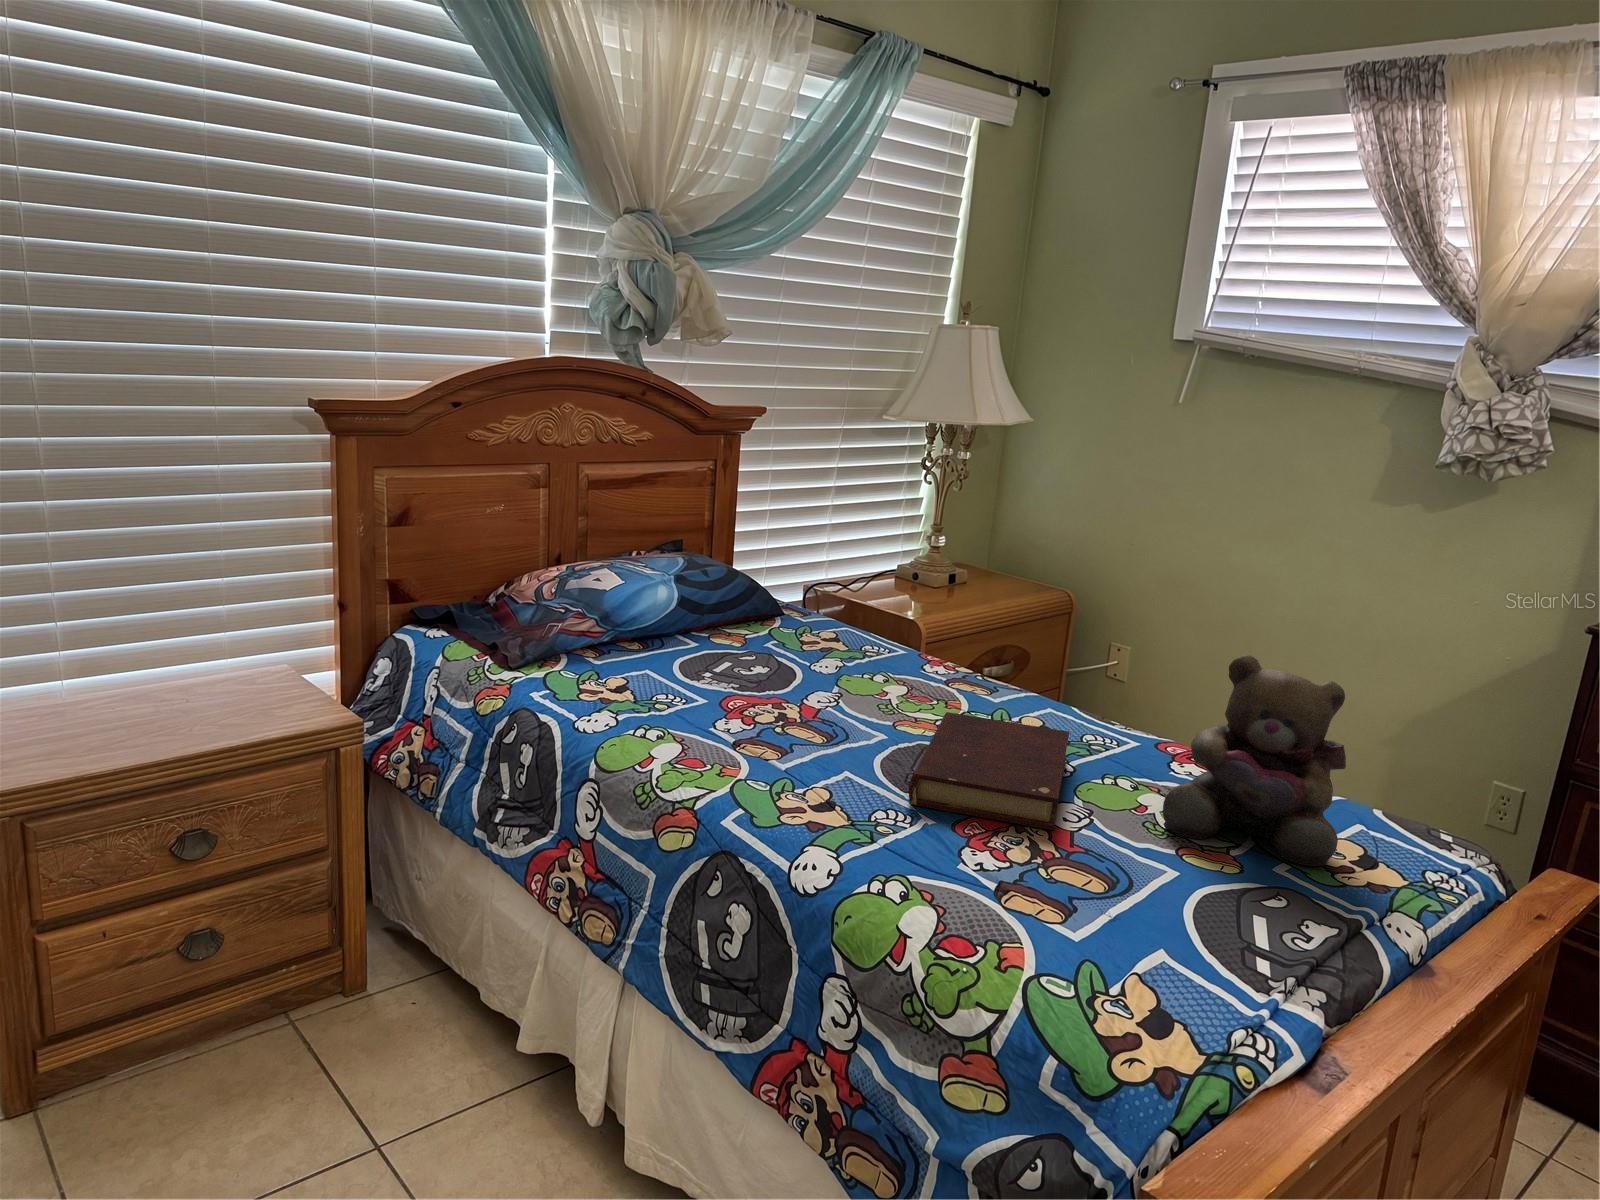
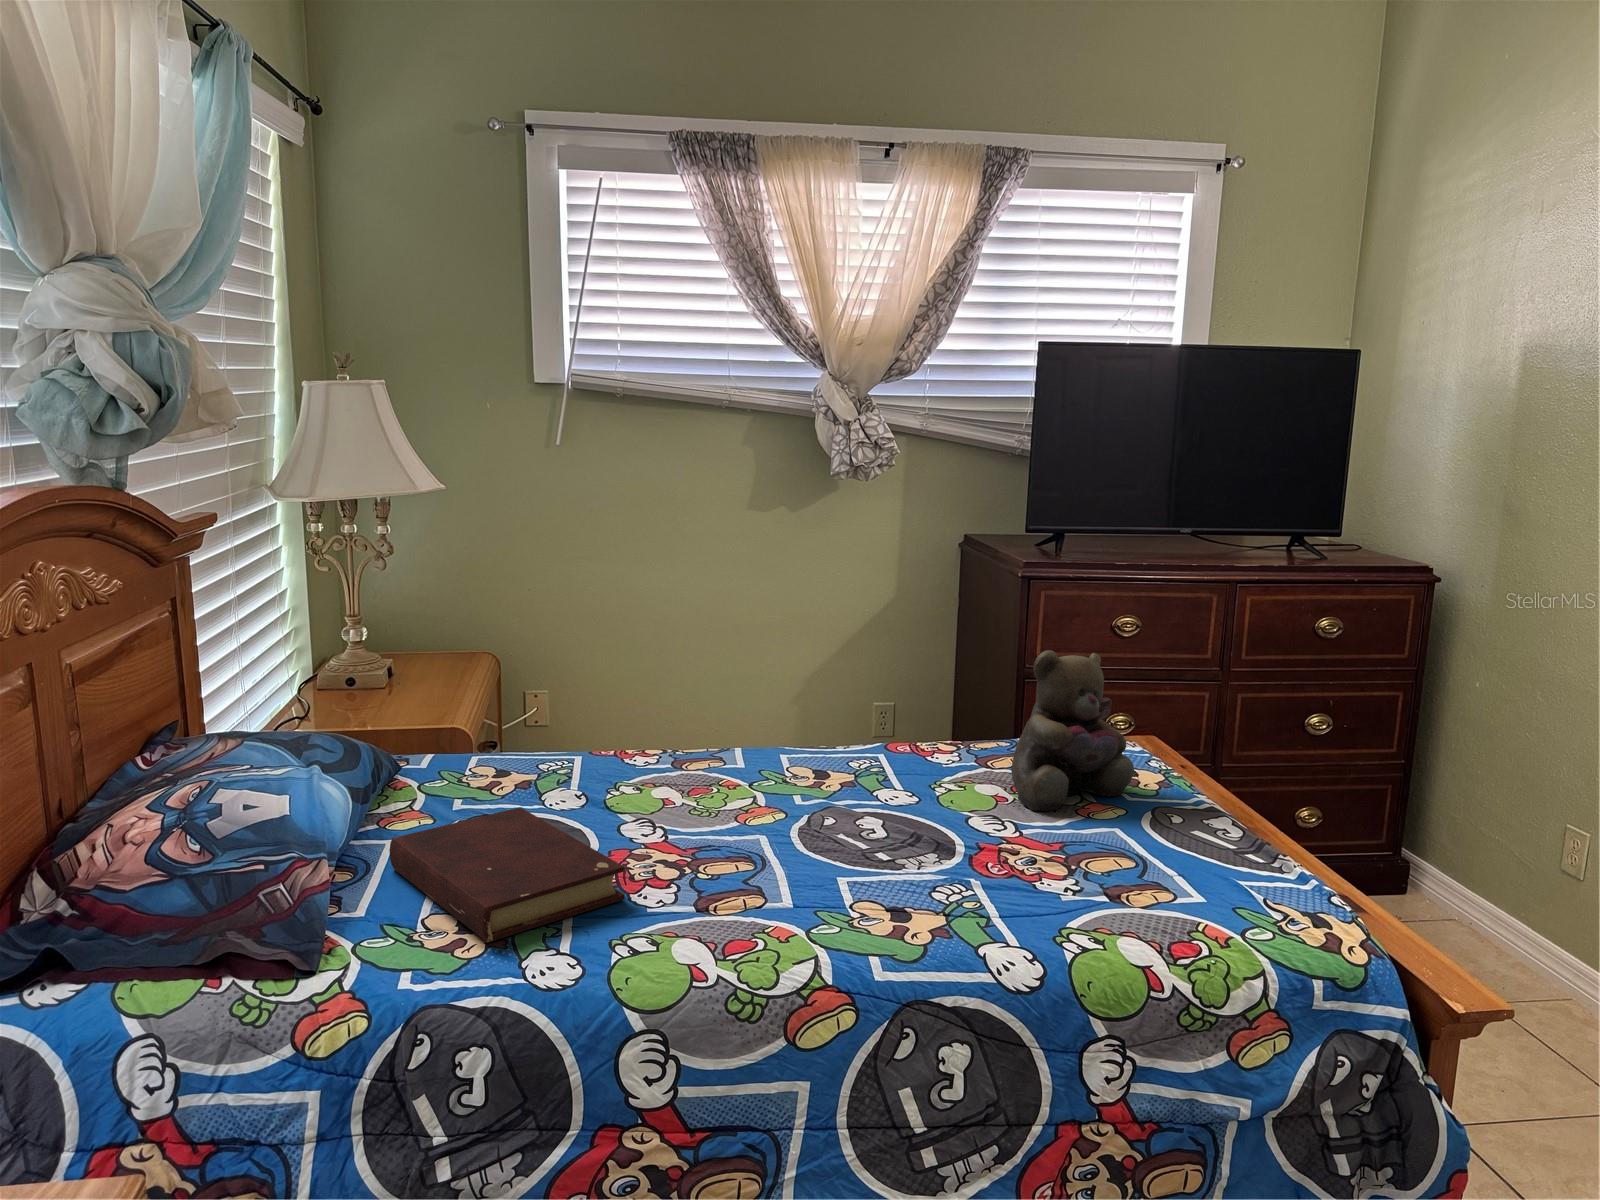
book: present [909,712,1069,830] -> present [389,807,625,942]

